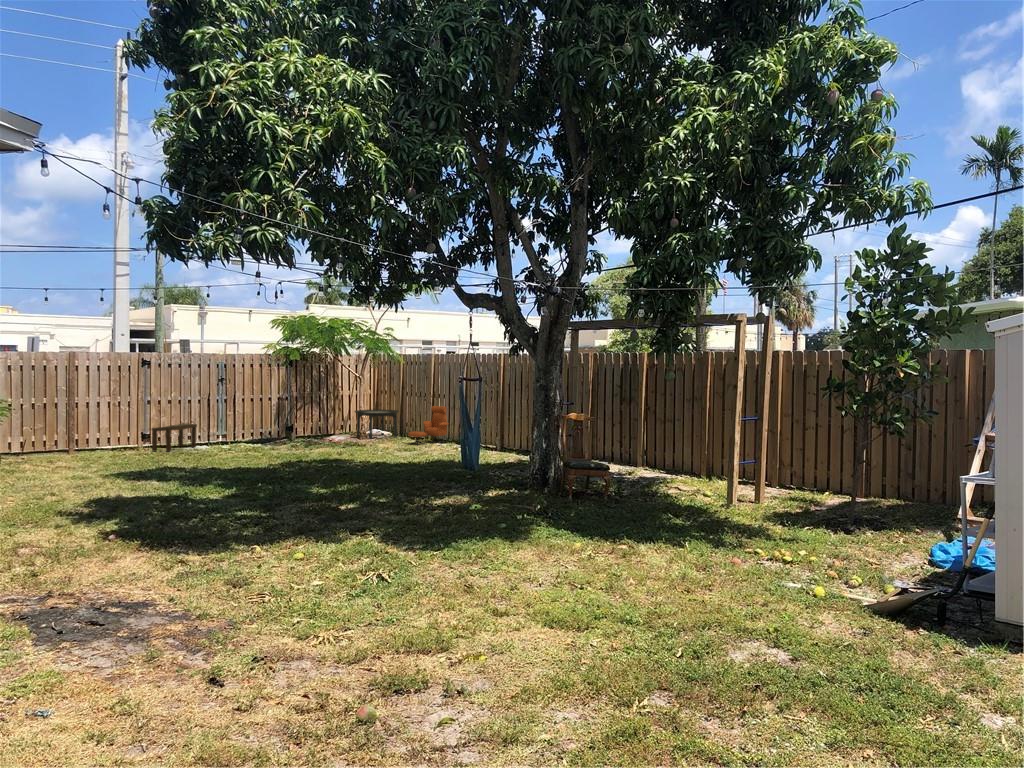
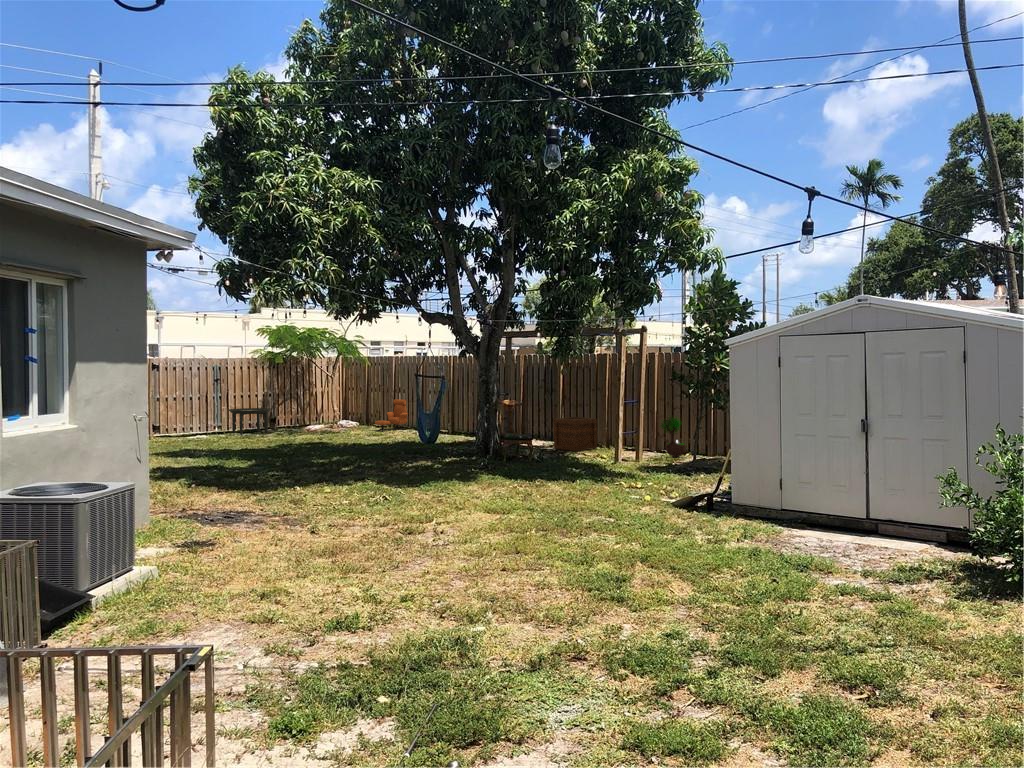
round table: present [355,409,399,439] -> present [229,408,271,435]
bench: present [152,424,197,452] -> none [164,417,199,440]
wooden crate: none [634,435,694,483] -> present [554,417,597,451]
potted tree: none [788,435,827,498] -> present [660,417,685,457]

